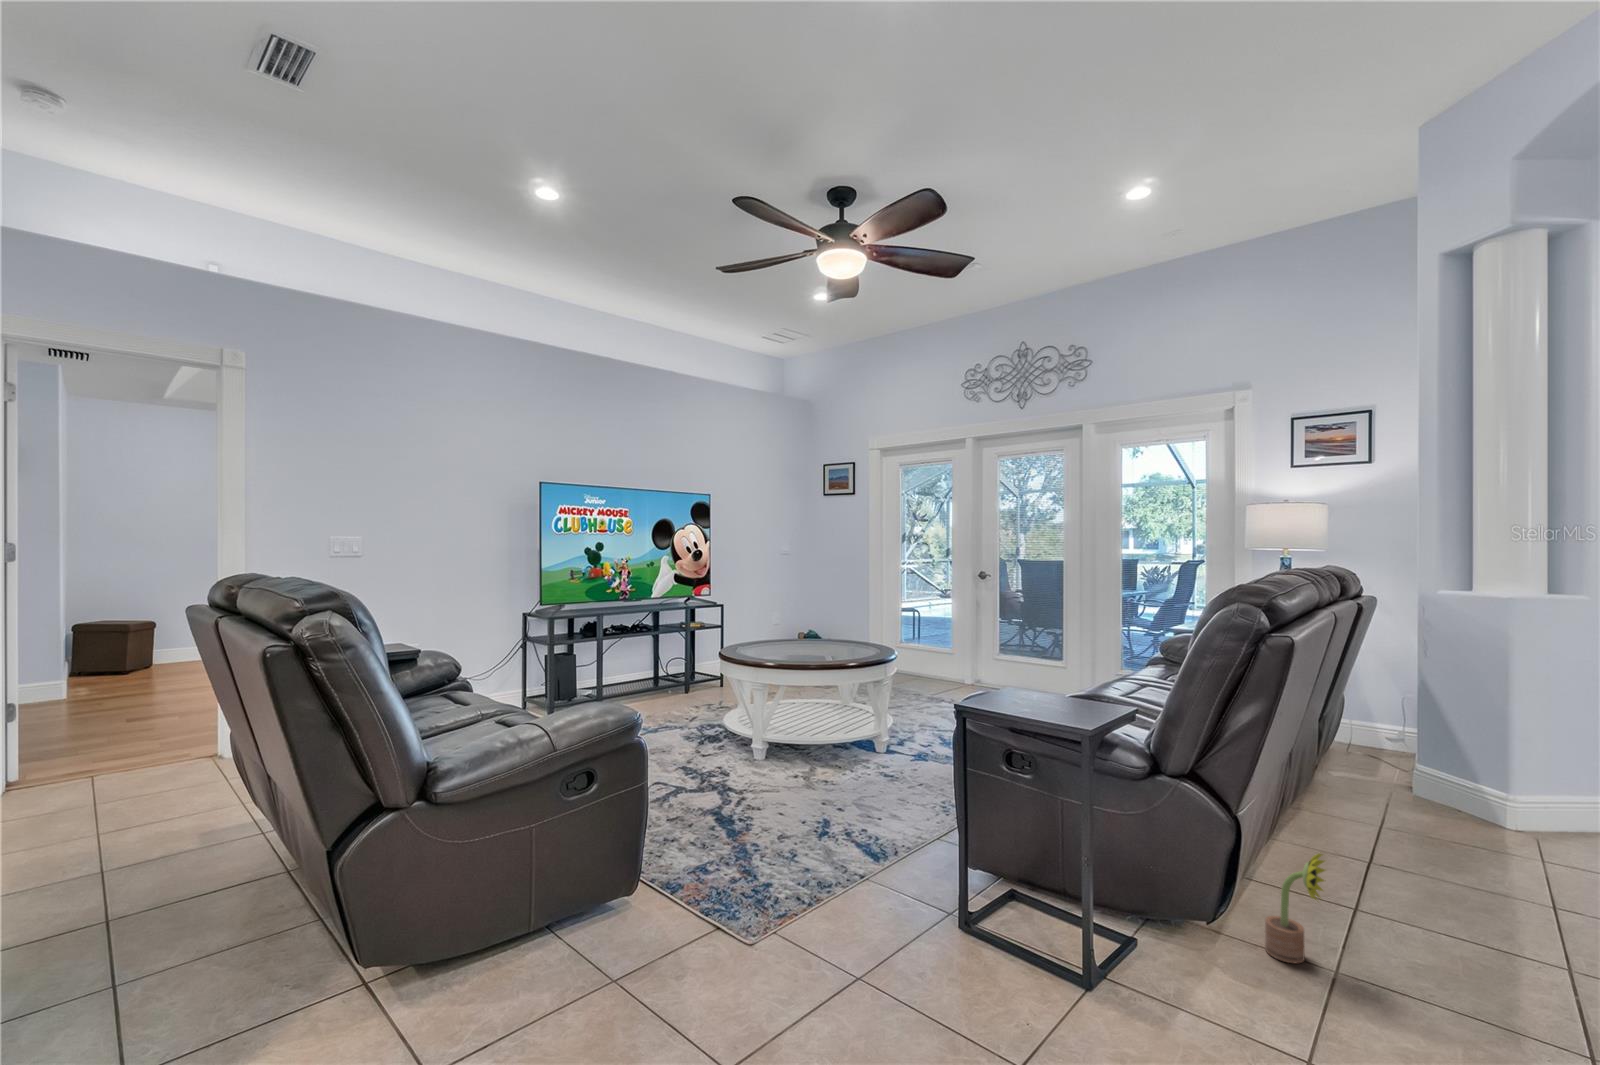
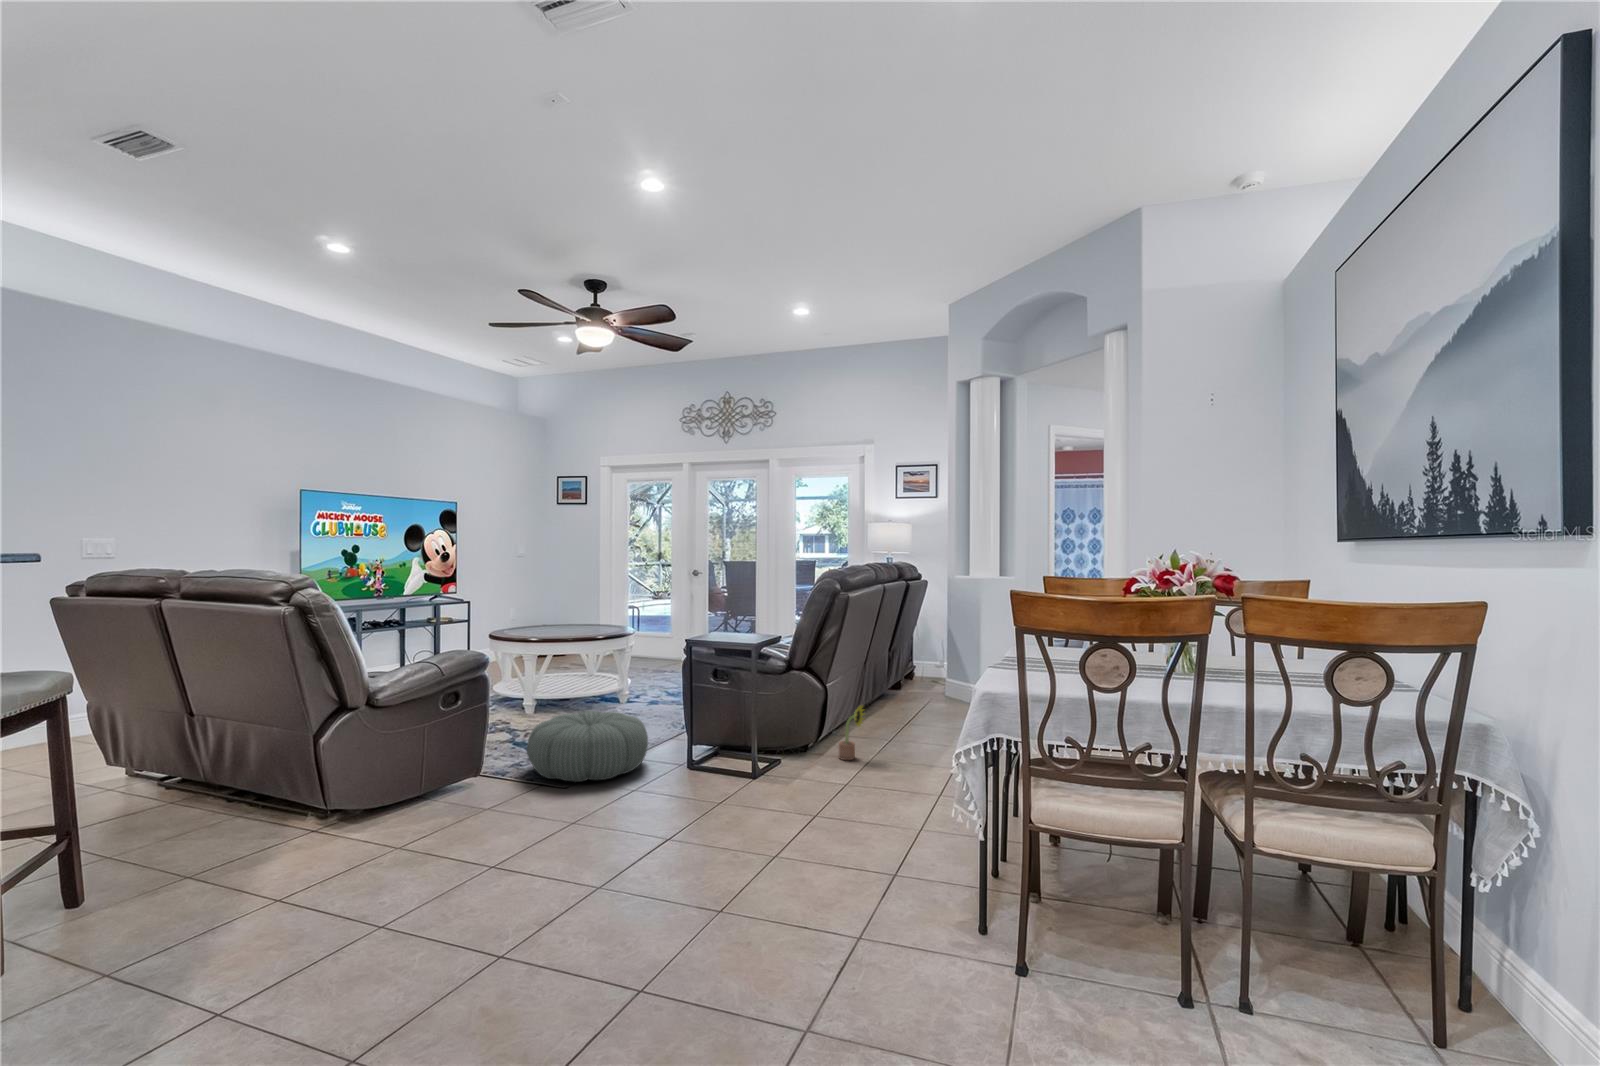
pouf: none [704,794,894,936] -> present [527,711,648,782]

